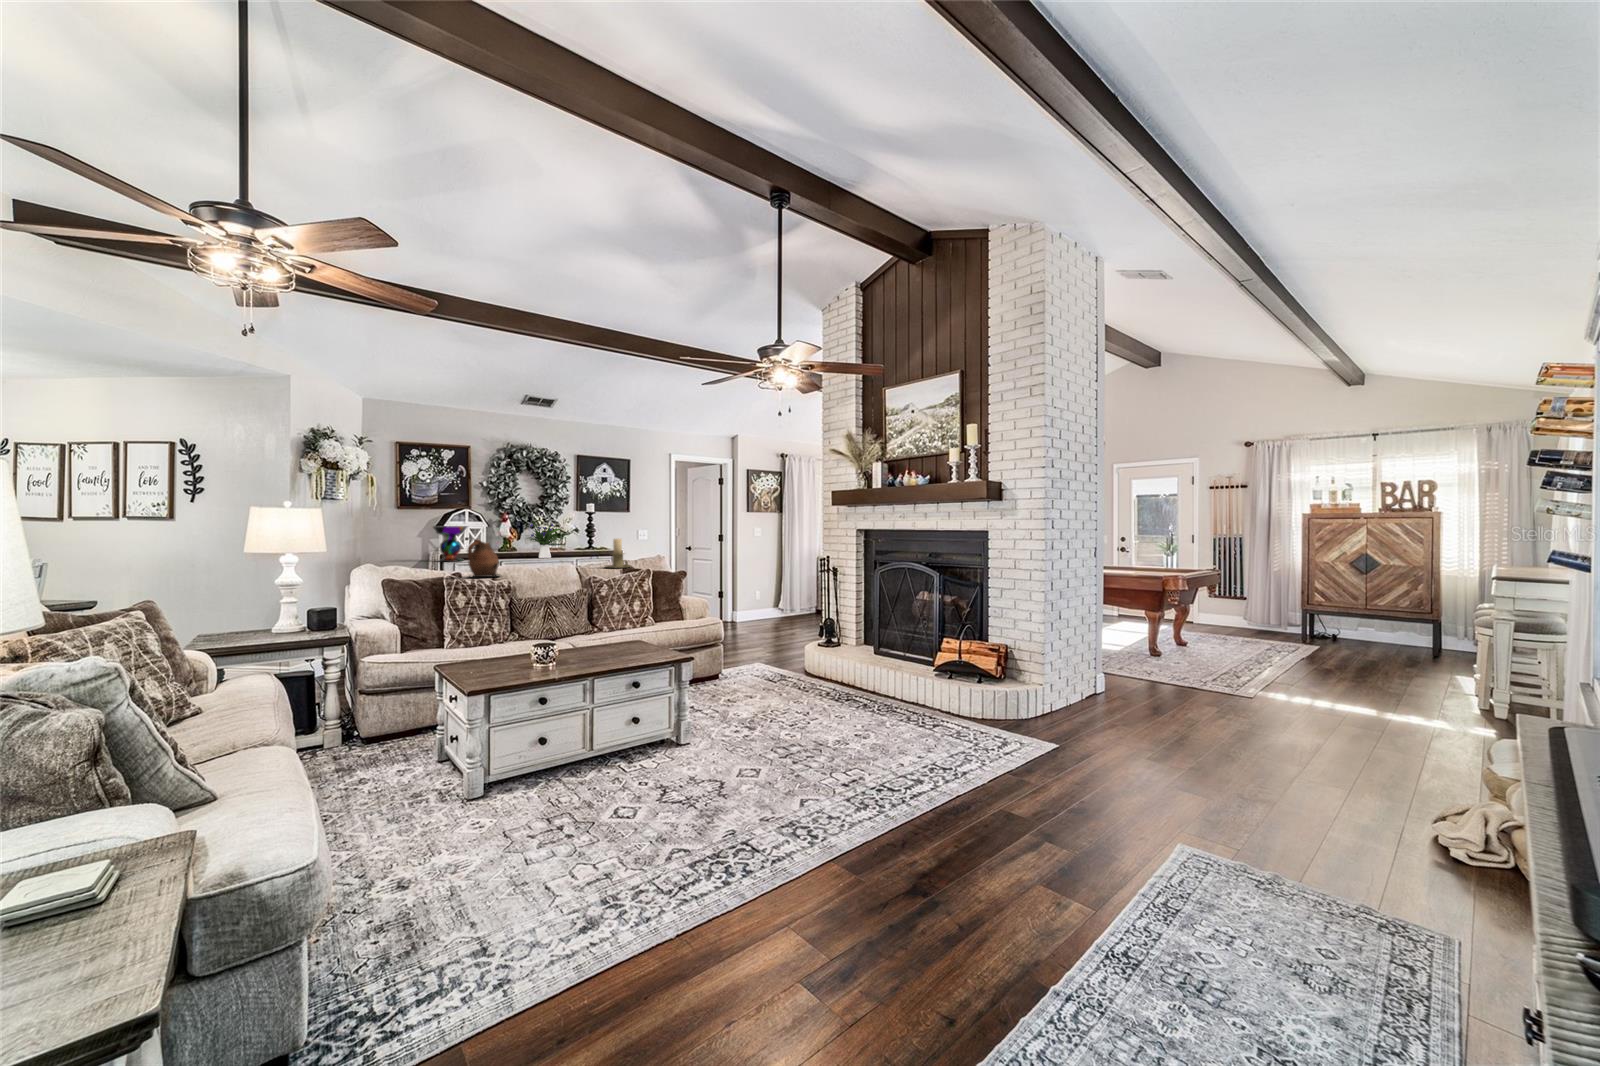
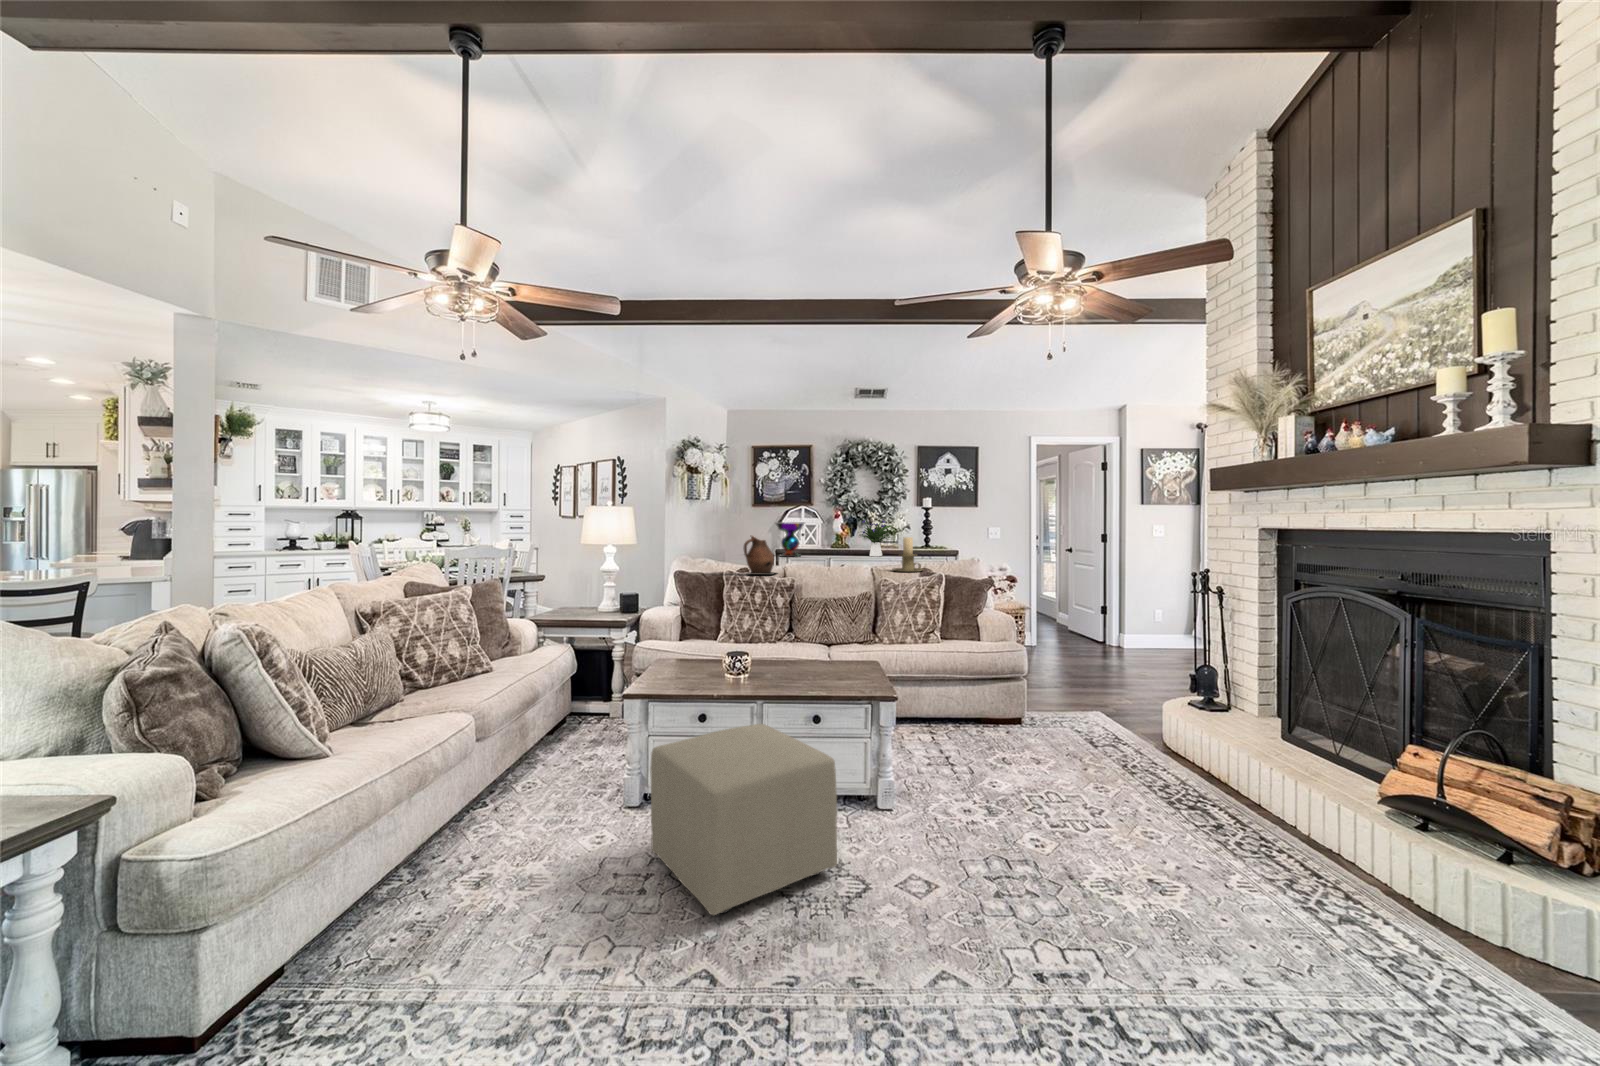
ottoman: none [540,691,695,823] -> present [650,723,837,915]

